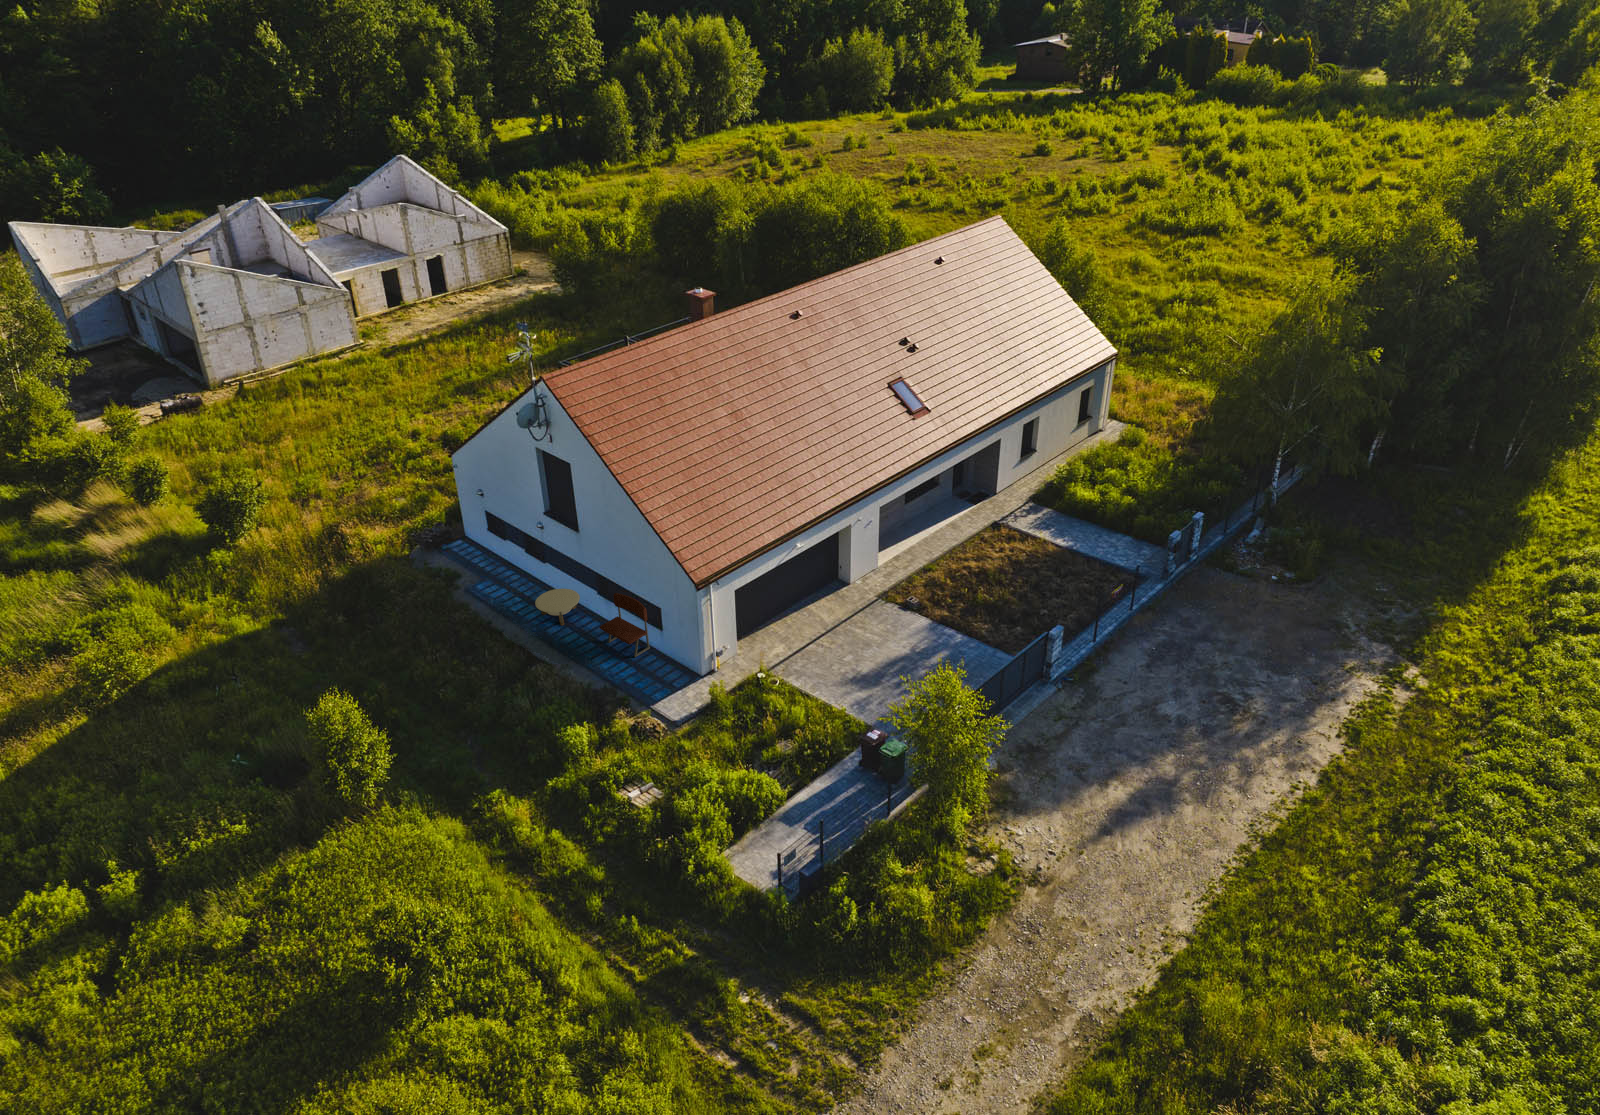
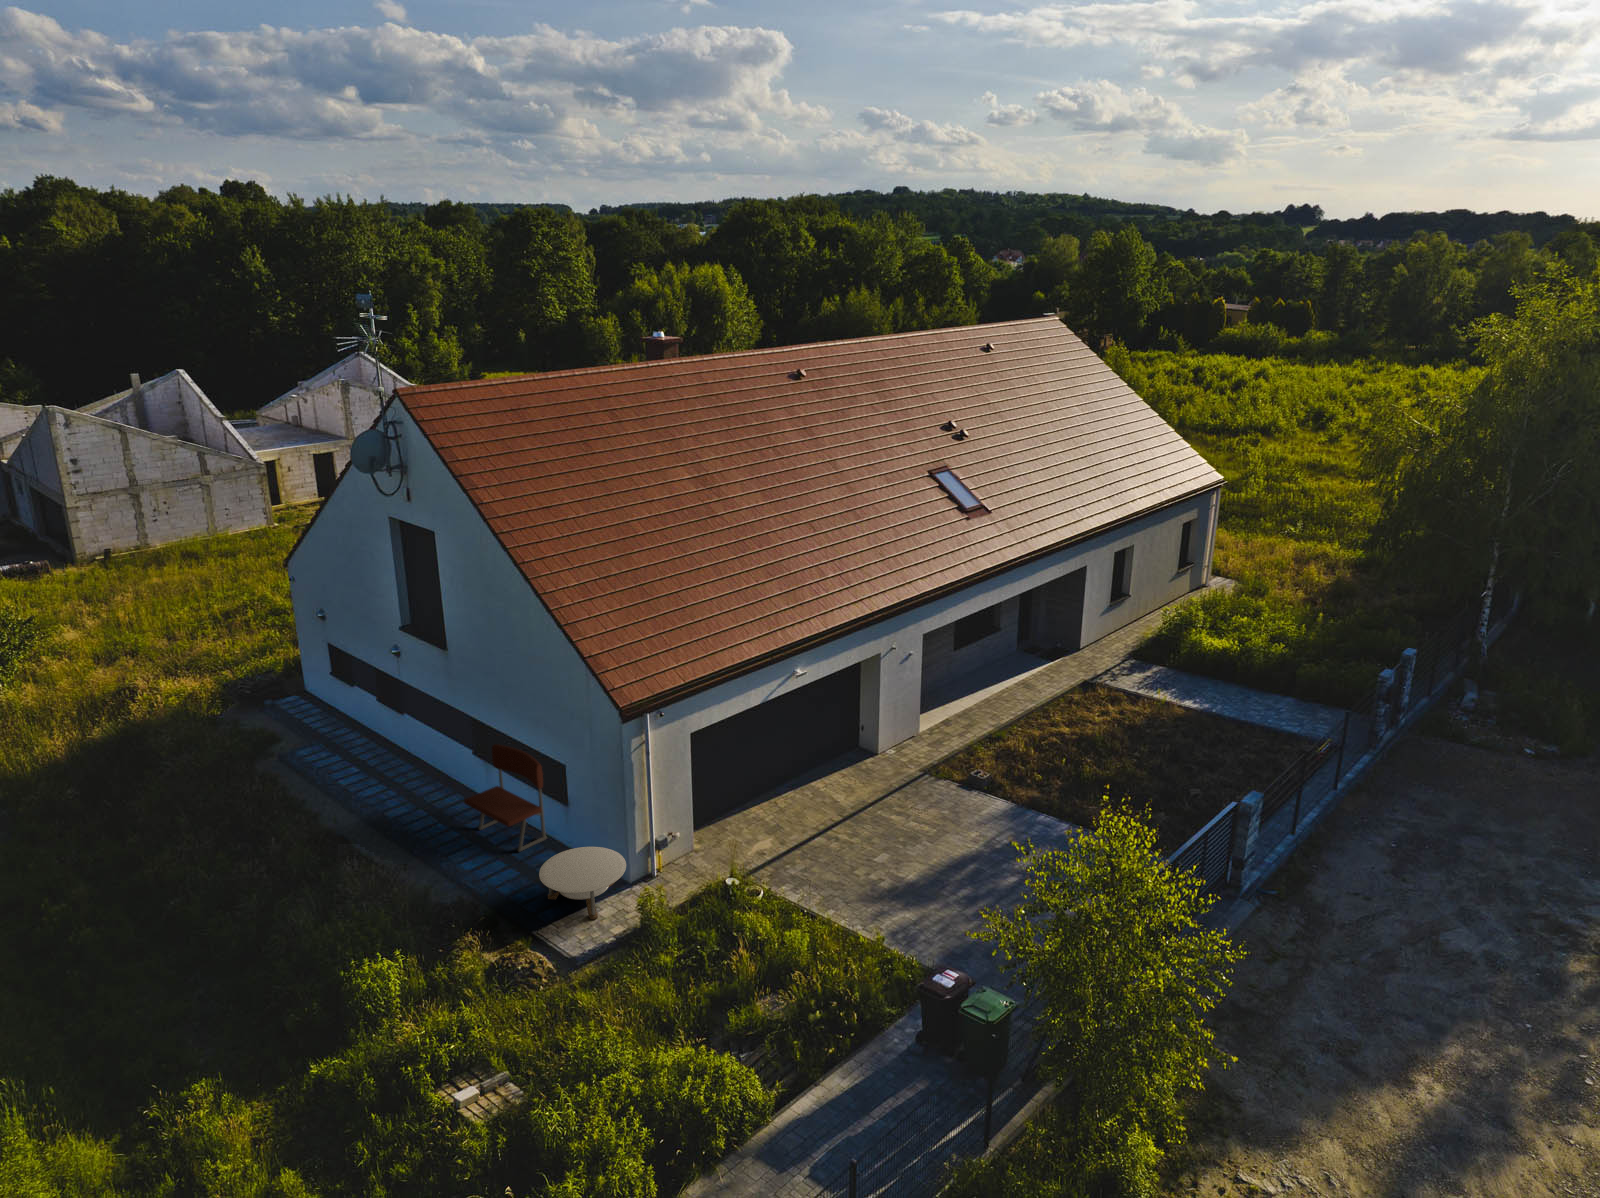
round table: present [535,589,580,625] -> present [539,847,626,919]

